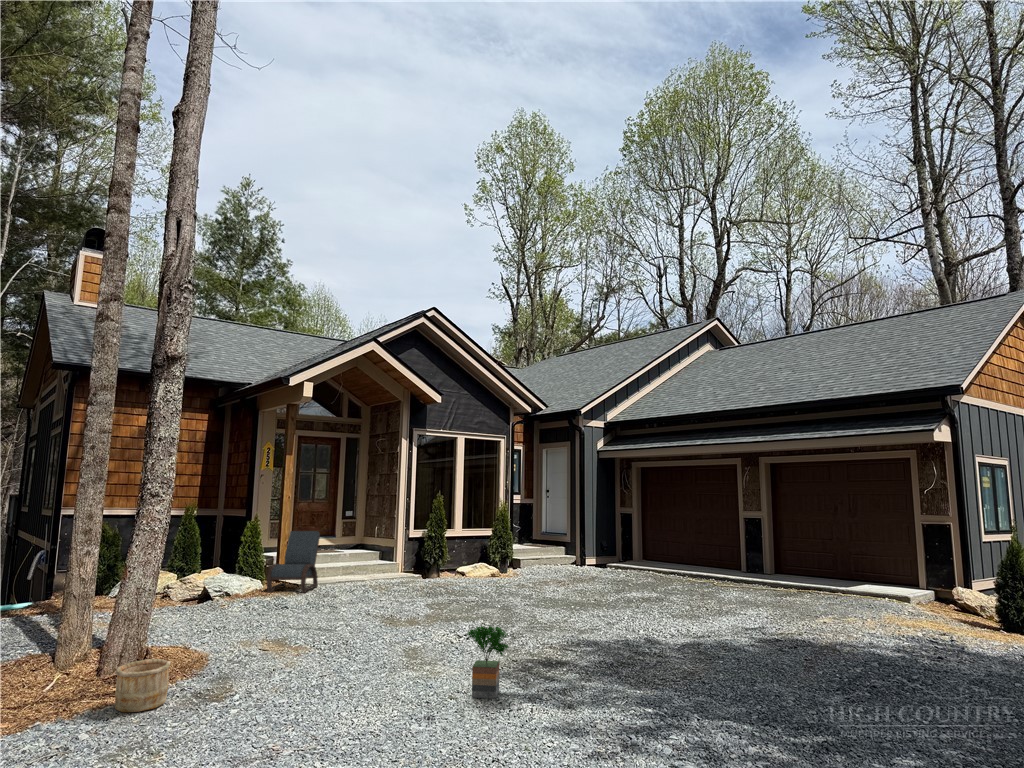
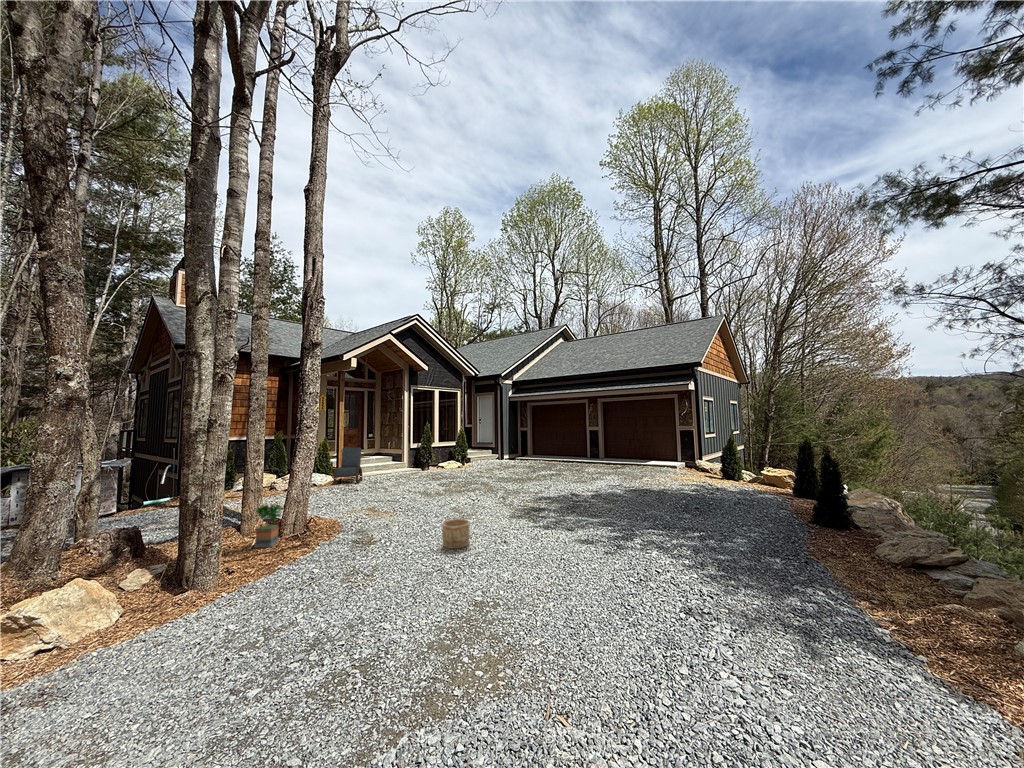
potted tree: present [468,626,508,698] -> present [255,504,283,548]
wooden bucket: present [115,659,171,712] -> present [442,519,470,549]

